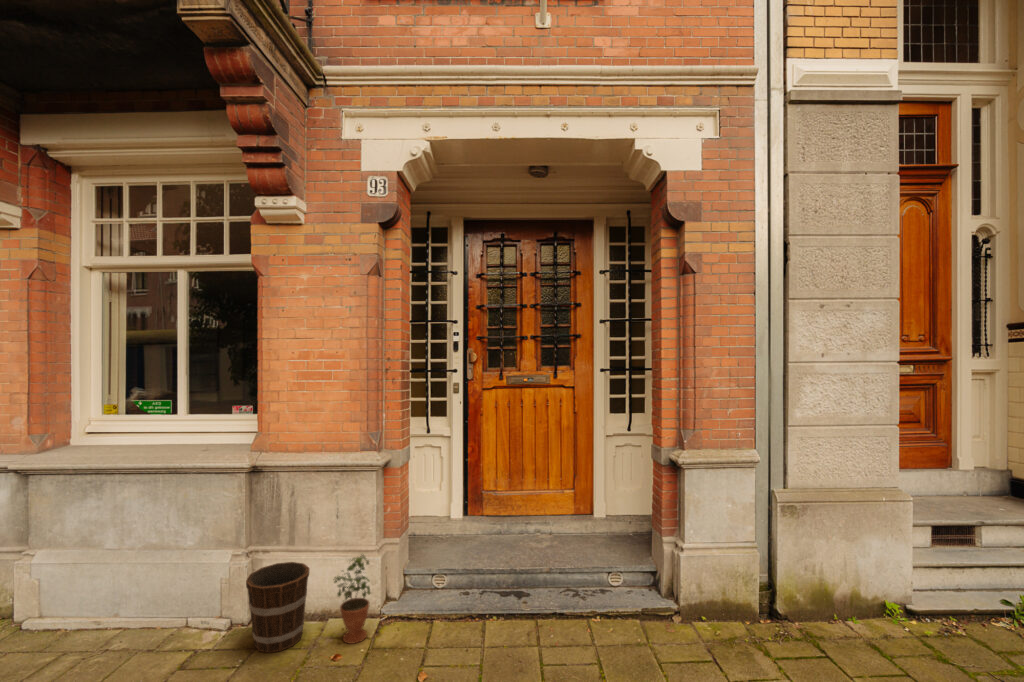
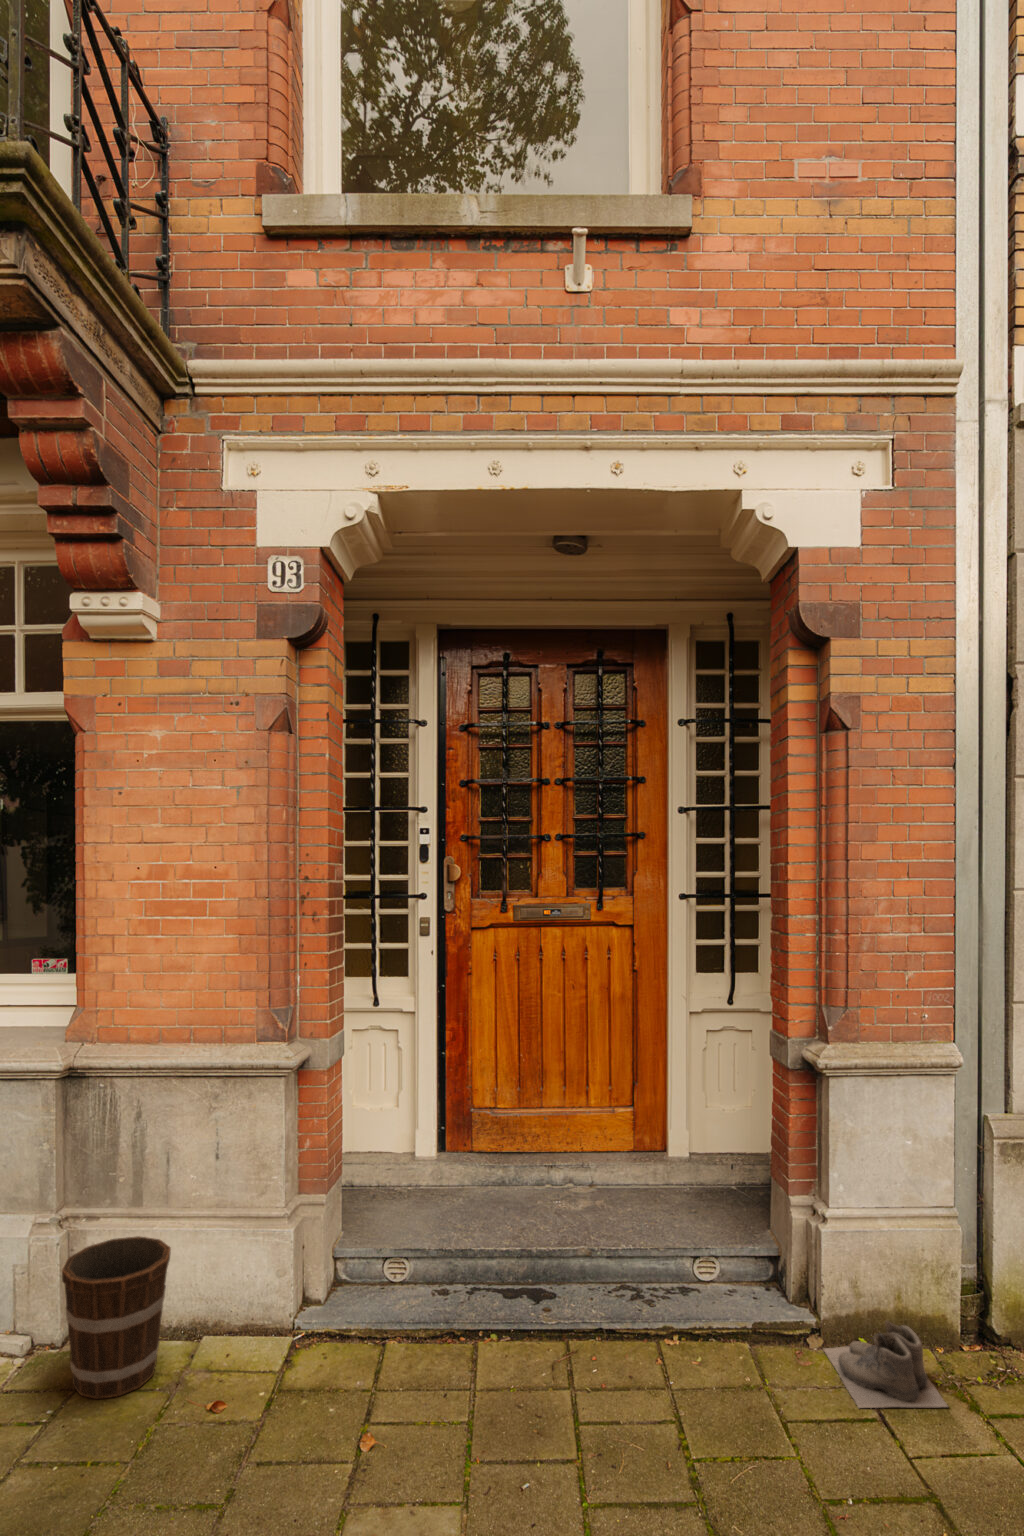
potted plant: present [334,555,370,644] -> none [212,1217,277,1384]
boots: none [681,605,754,655] -> present [823,1320,948,1408]

